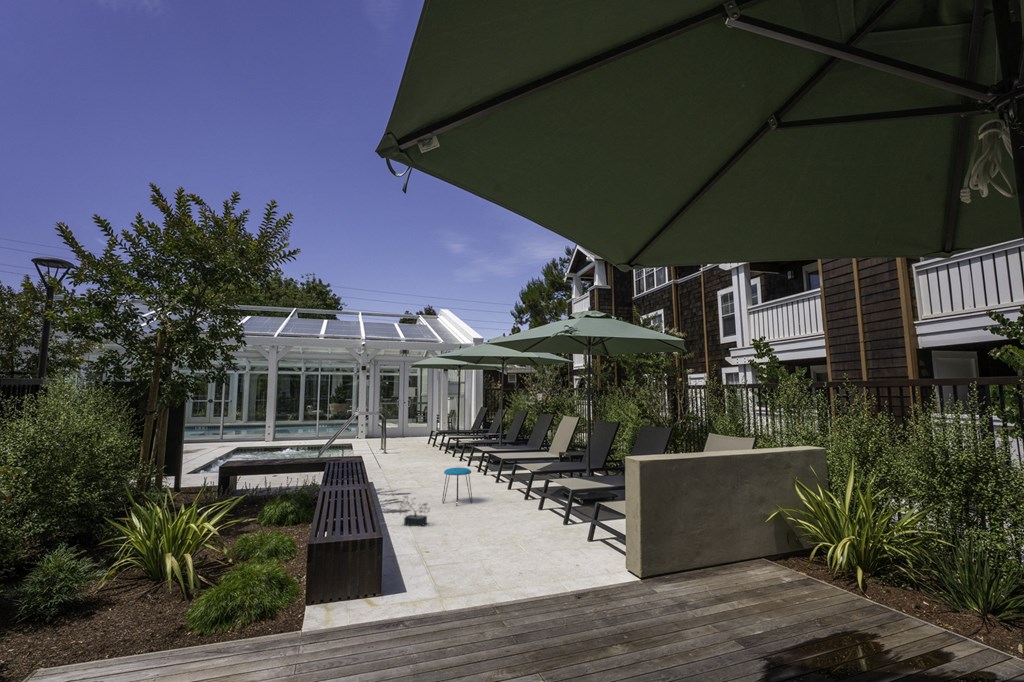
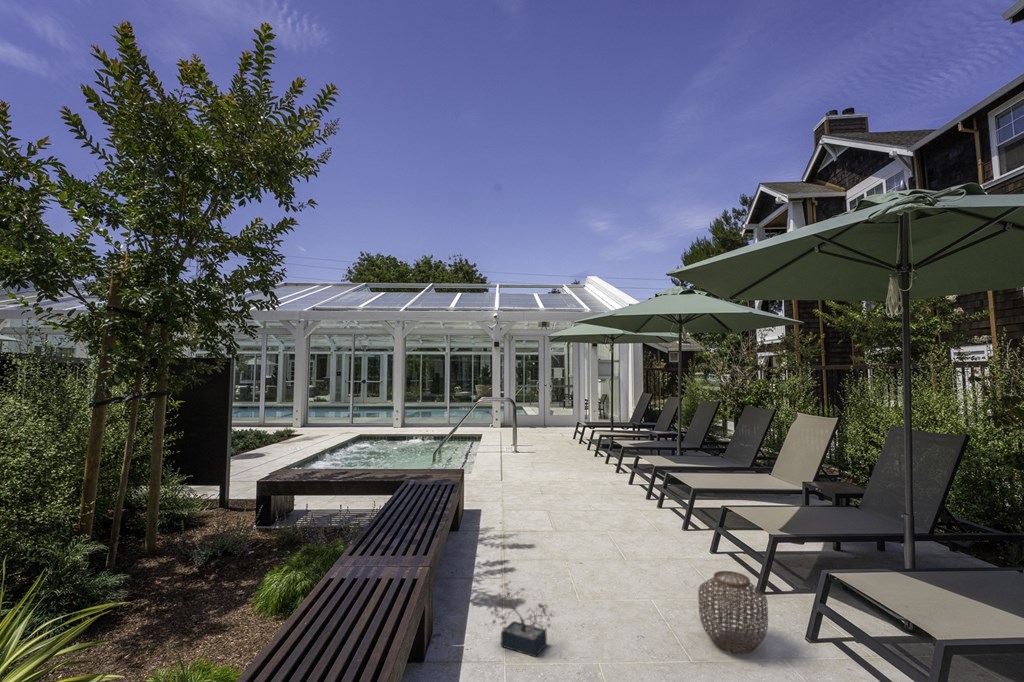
stool: present [442,468,472,506] -> none [583,511,639,588]
woven basket: none [499,483,529,518] -> present [698,571,768,654]

